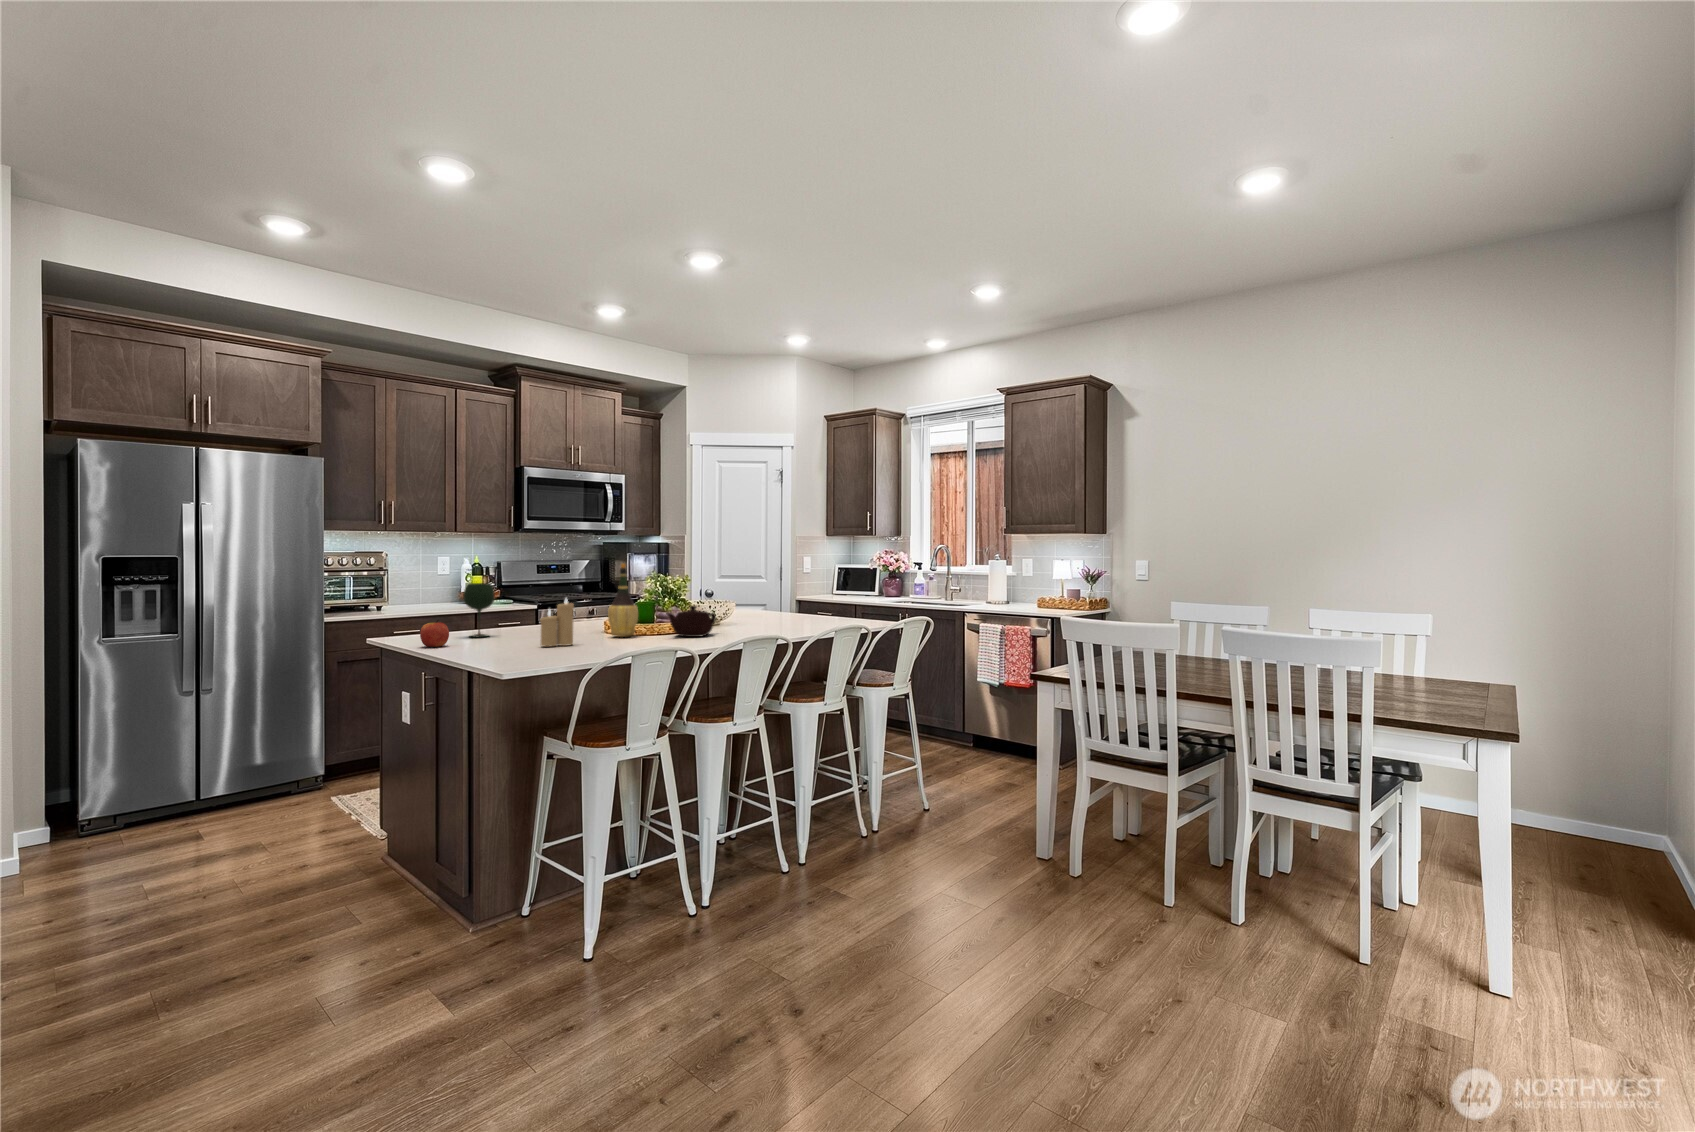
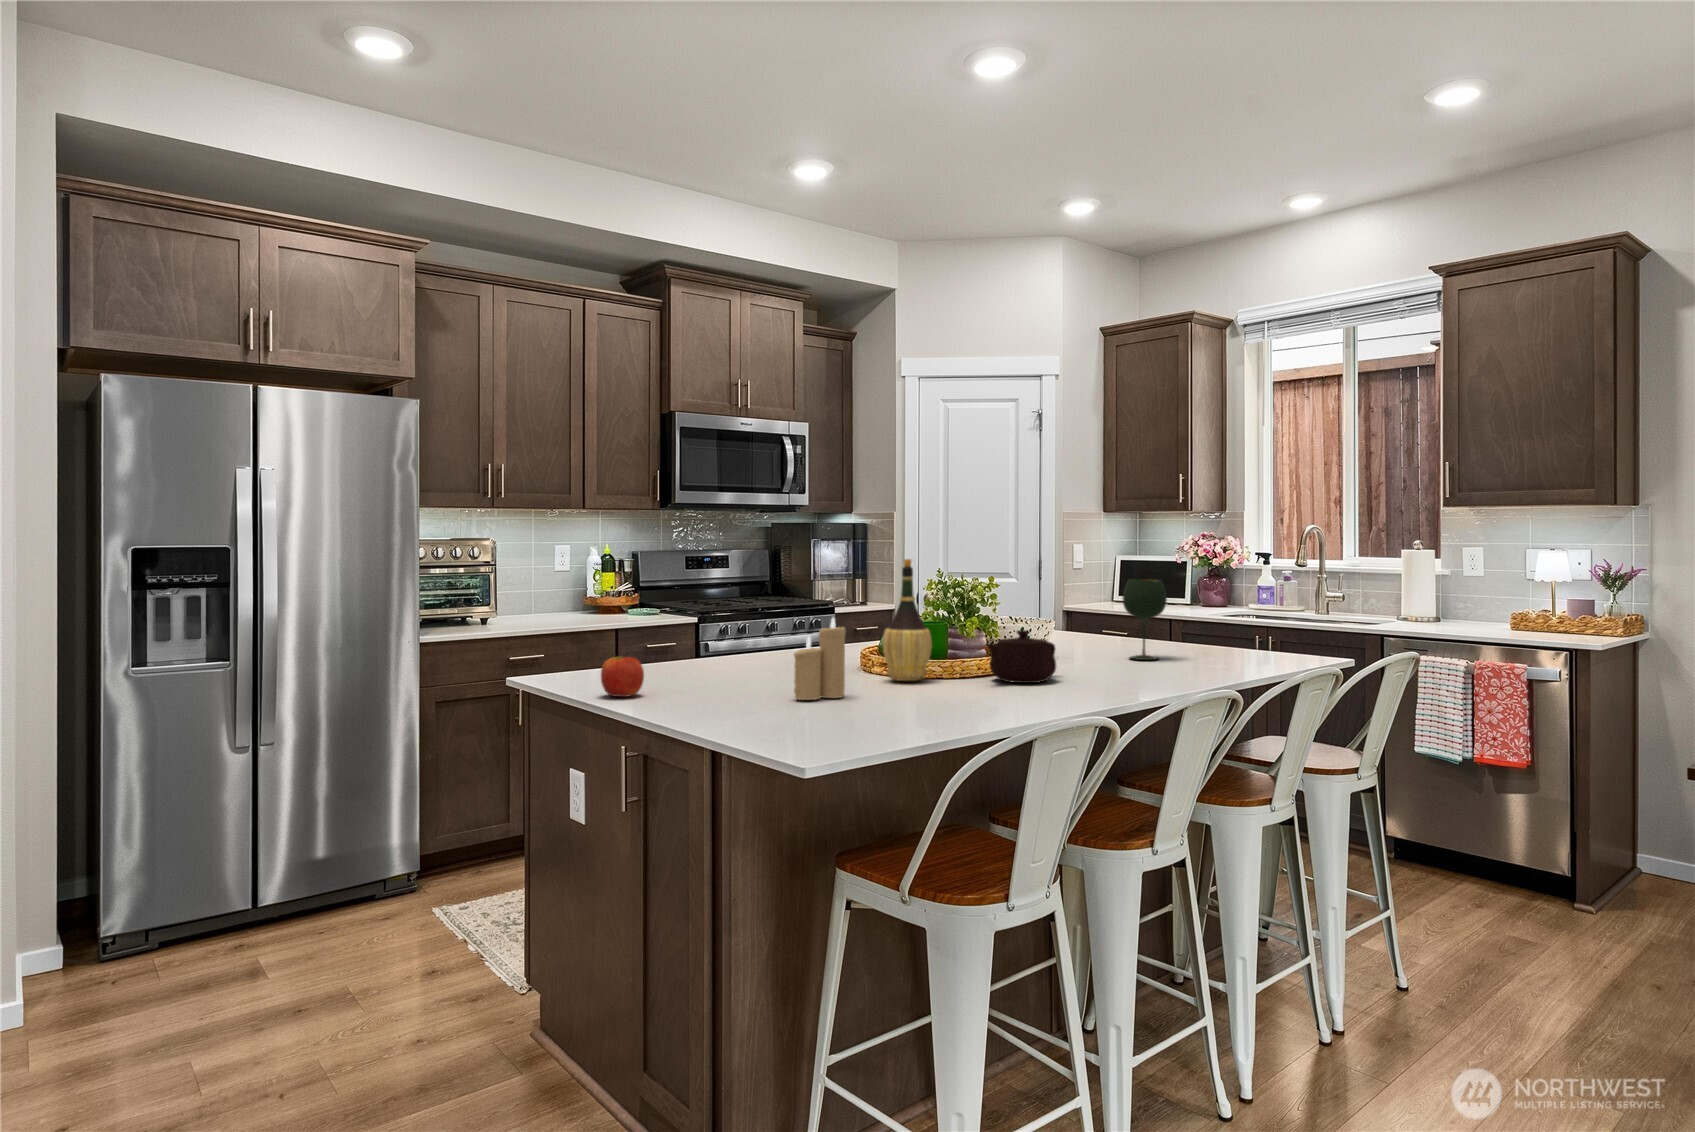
wine glass: present [463,583,495,637] -> present [1123,579,1167,660]

